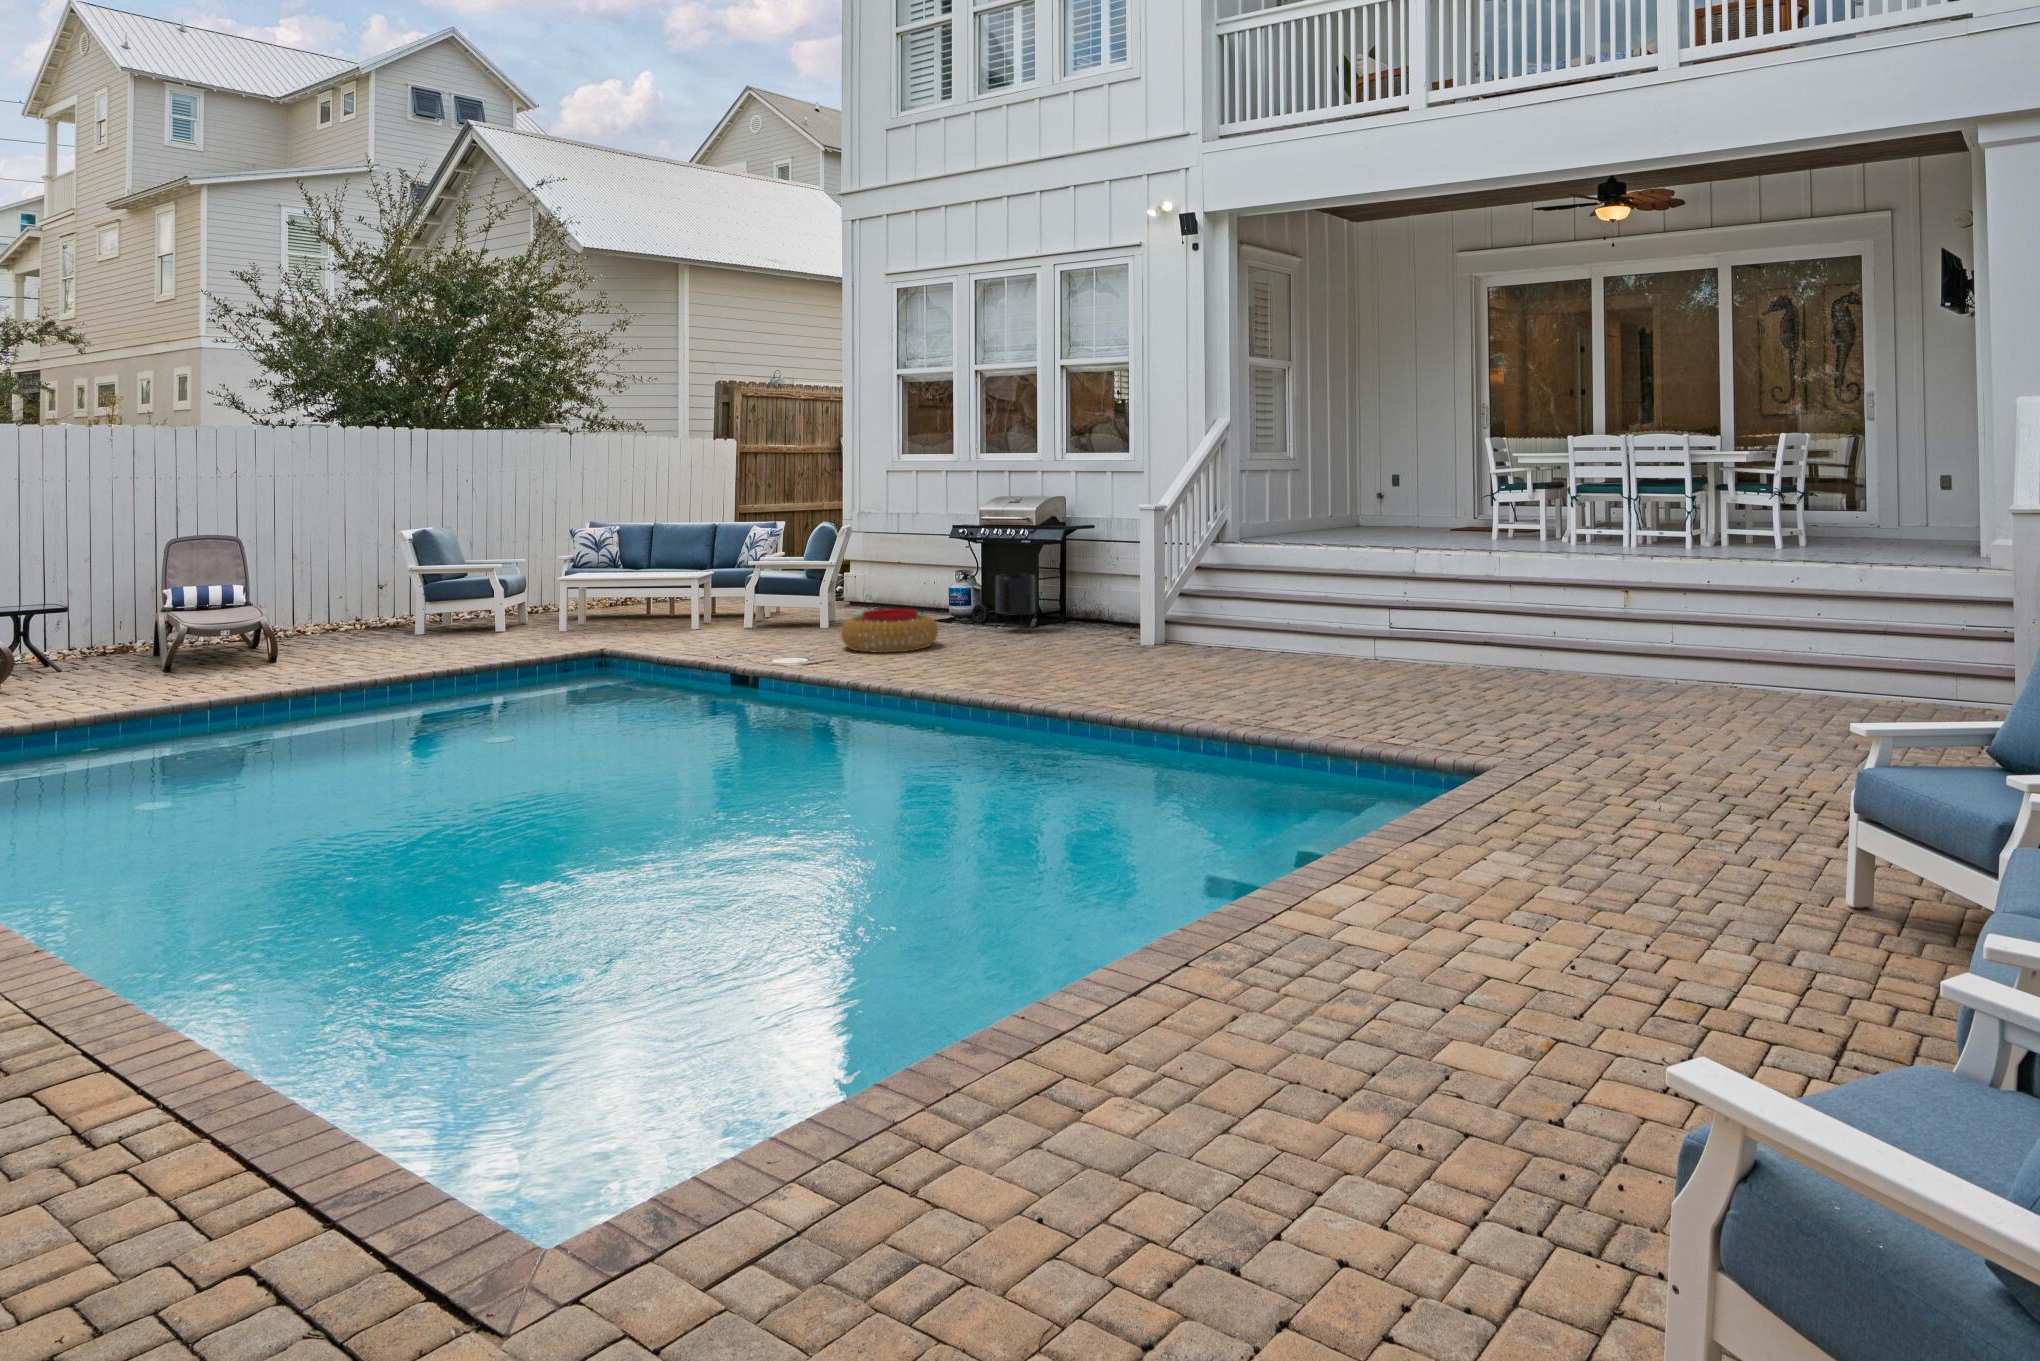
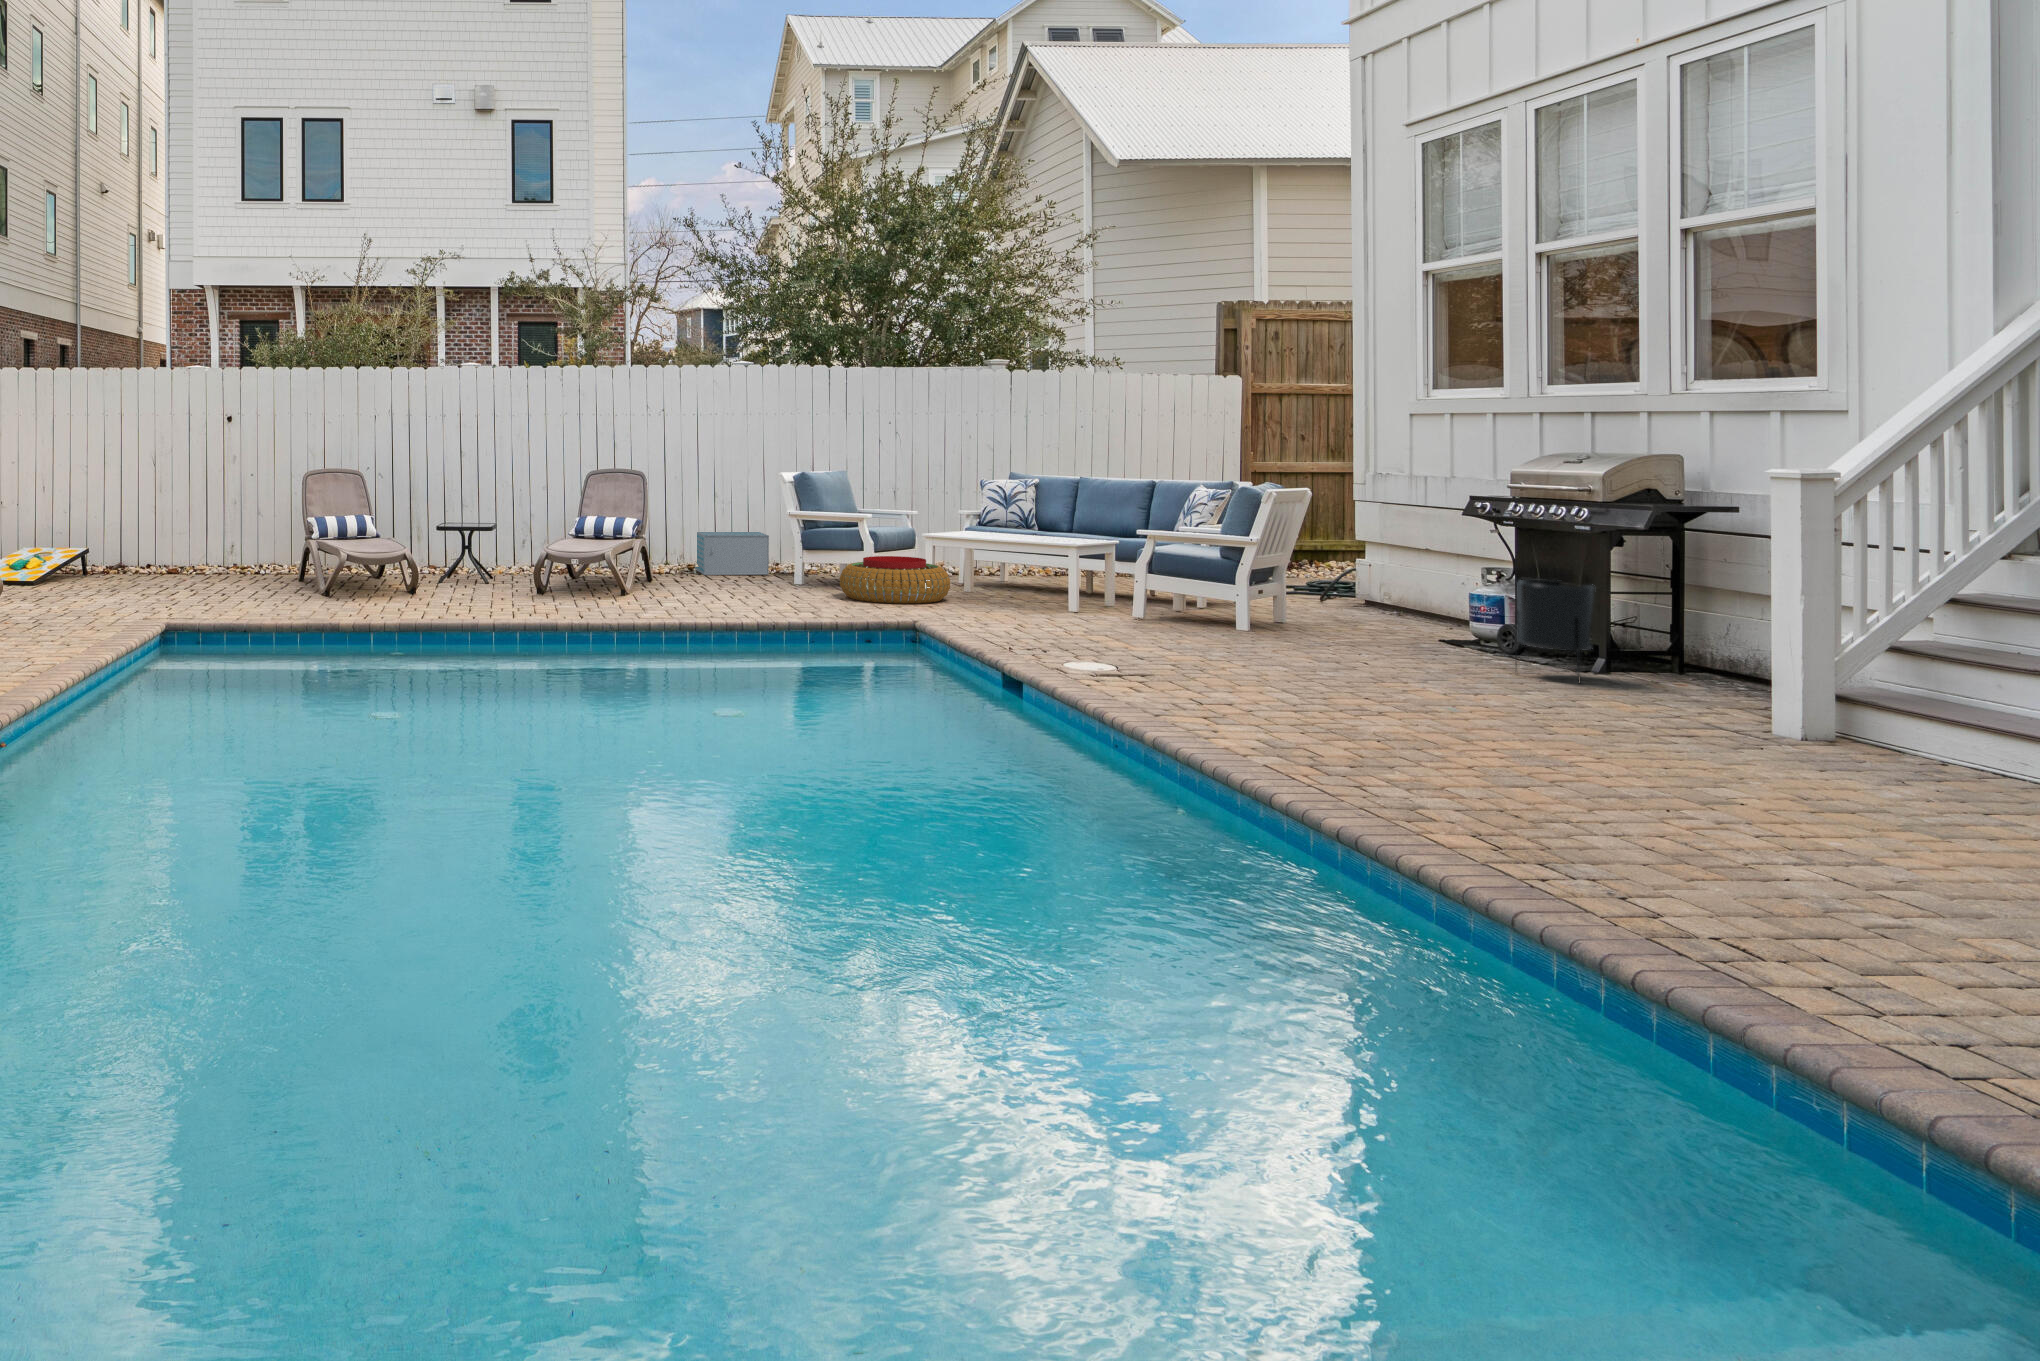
storage box: none [299,589,383,634] -> present [695,532,769,575]
pouf: present [841,608,938,653] -> present [840,556,950,604]

